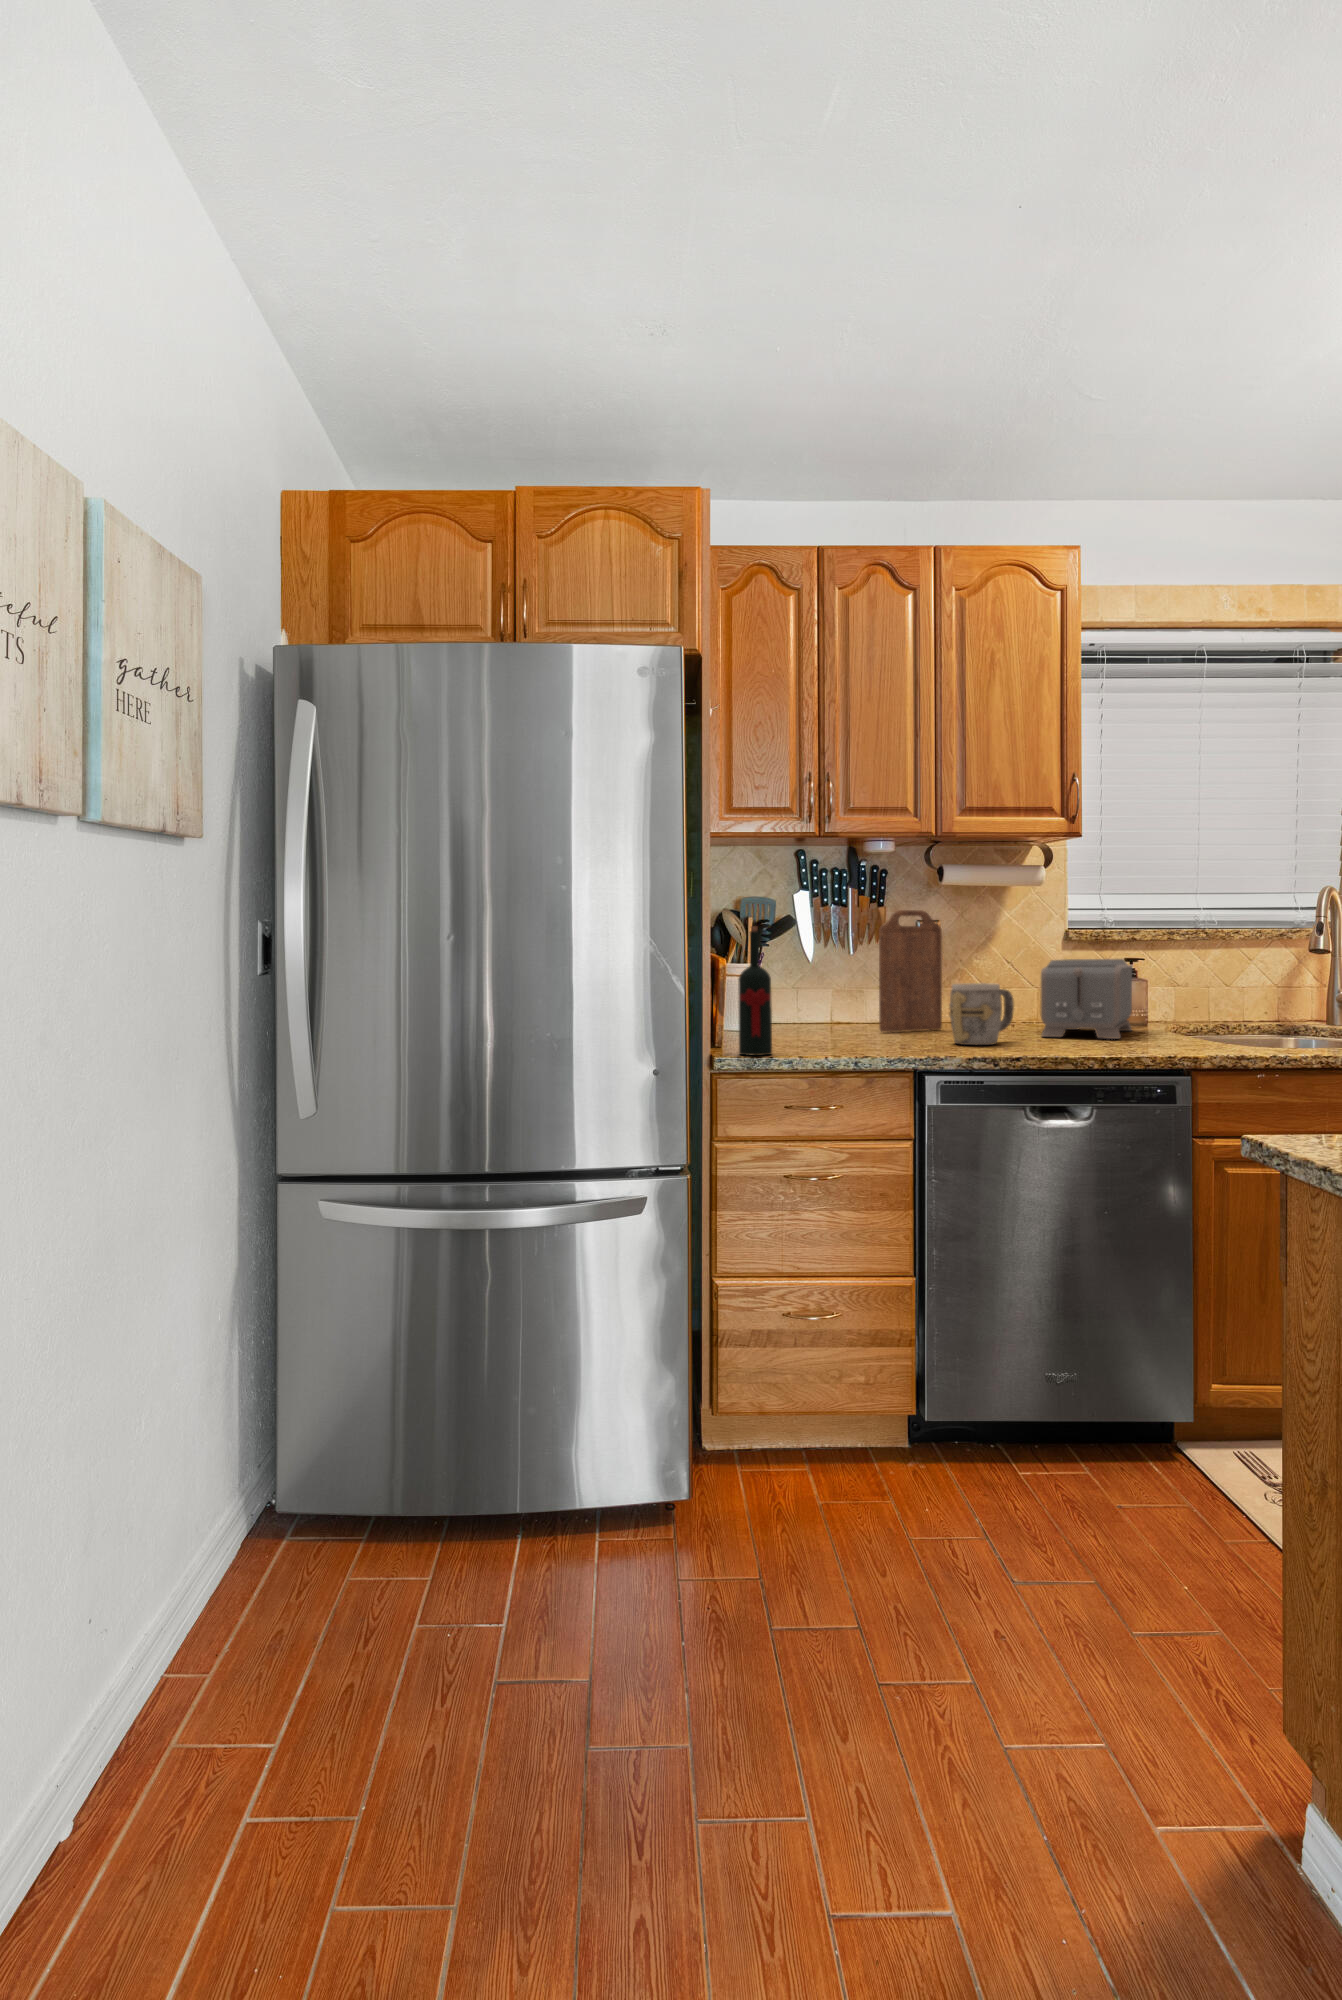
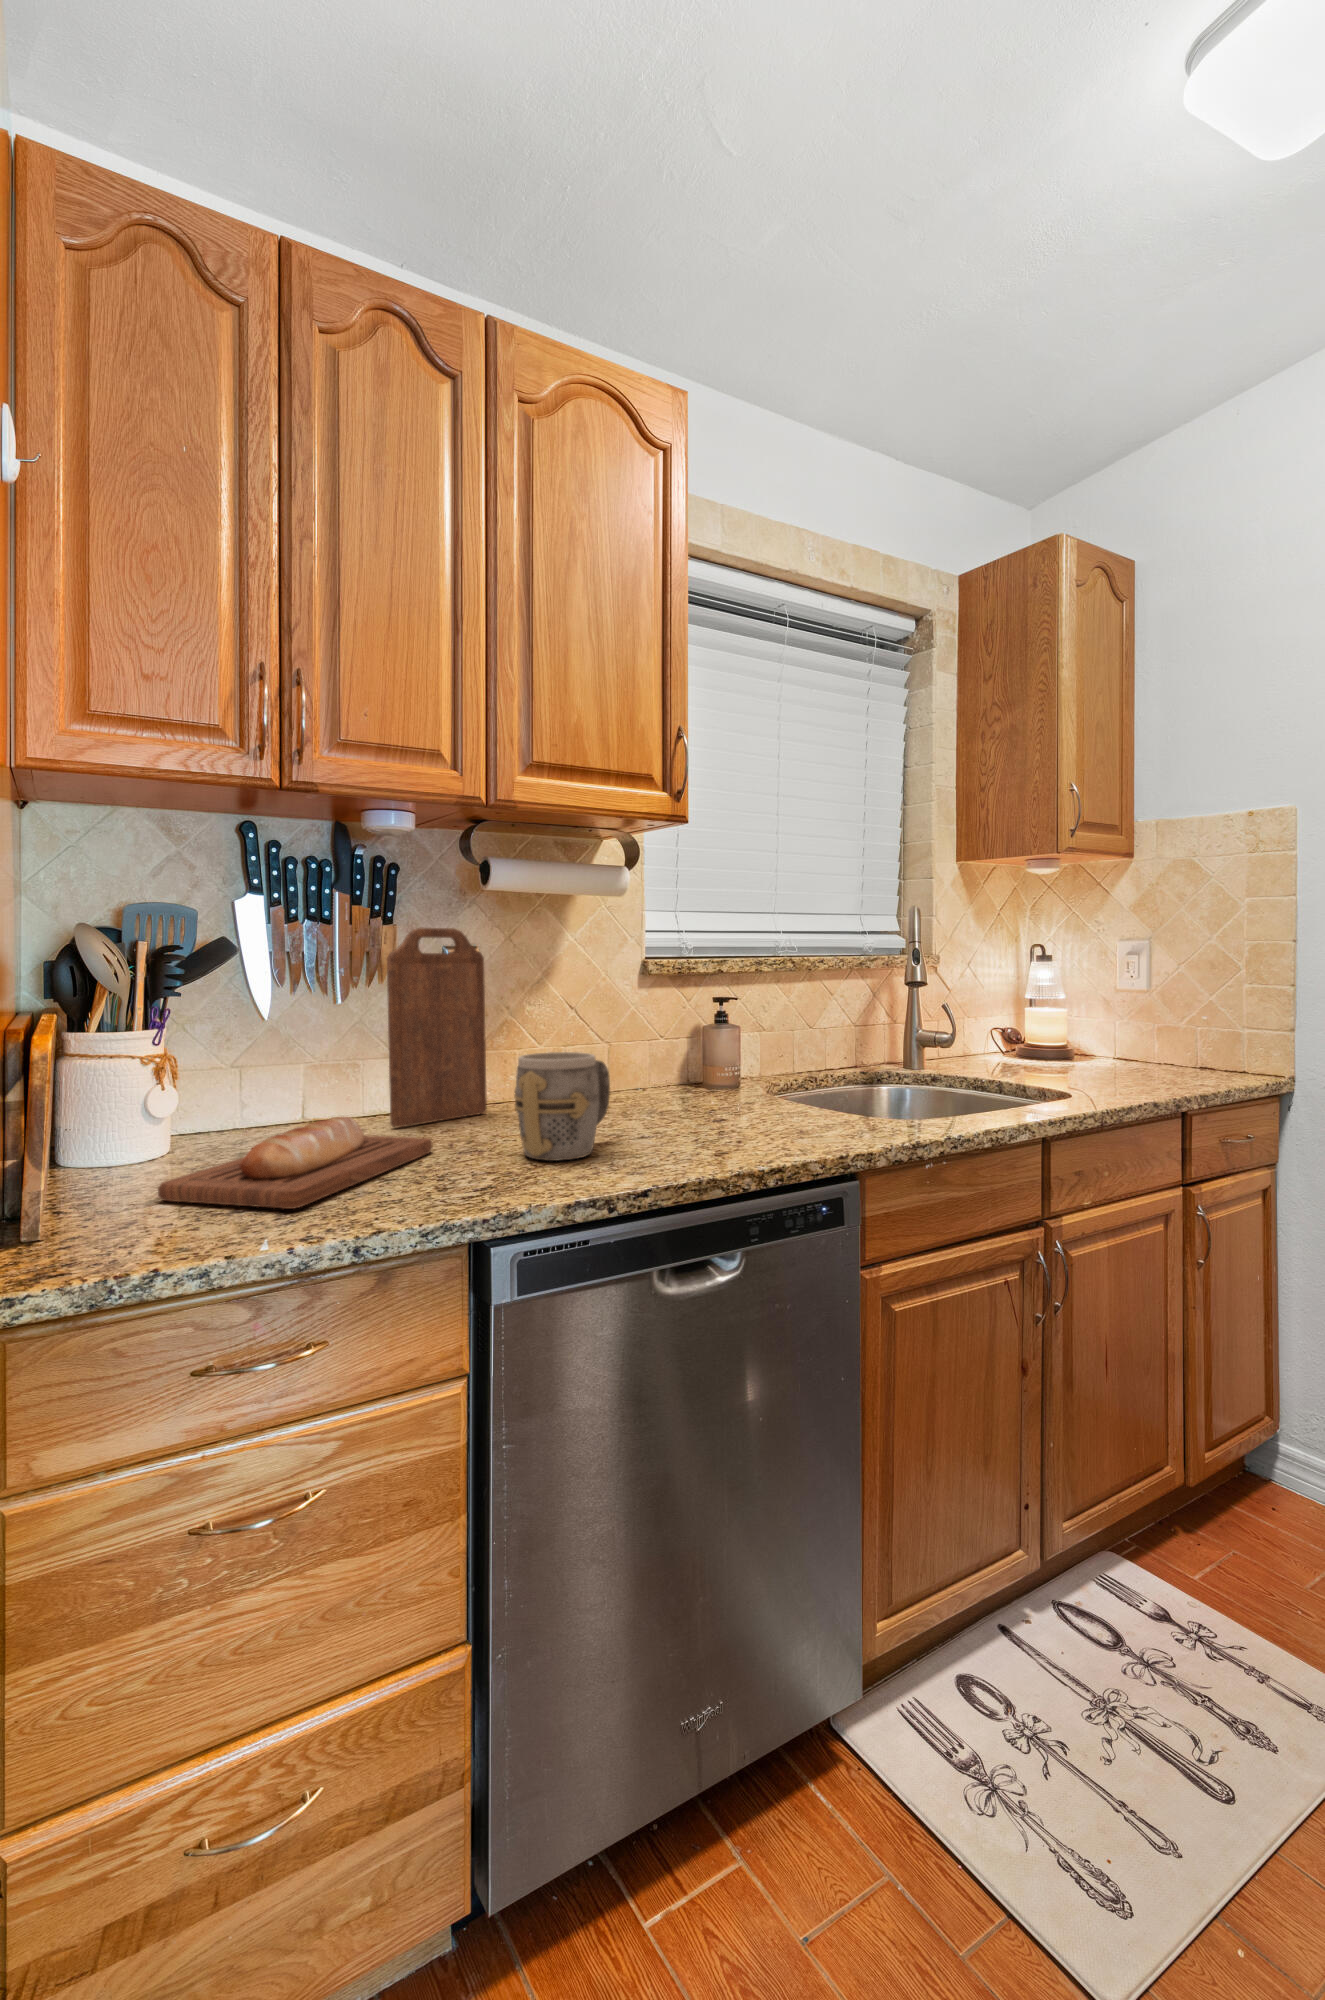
wine bottle: present [738,926,772,1055] -> none [81,961,170,1253]
toaster: present [1041,959,1132,1039] -> none [638,1002,748,1125]
bread loaf: none [763,1017,901,1050] -> present [158,1117,432,1209]

